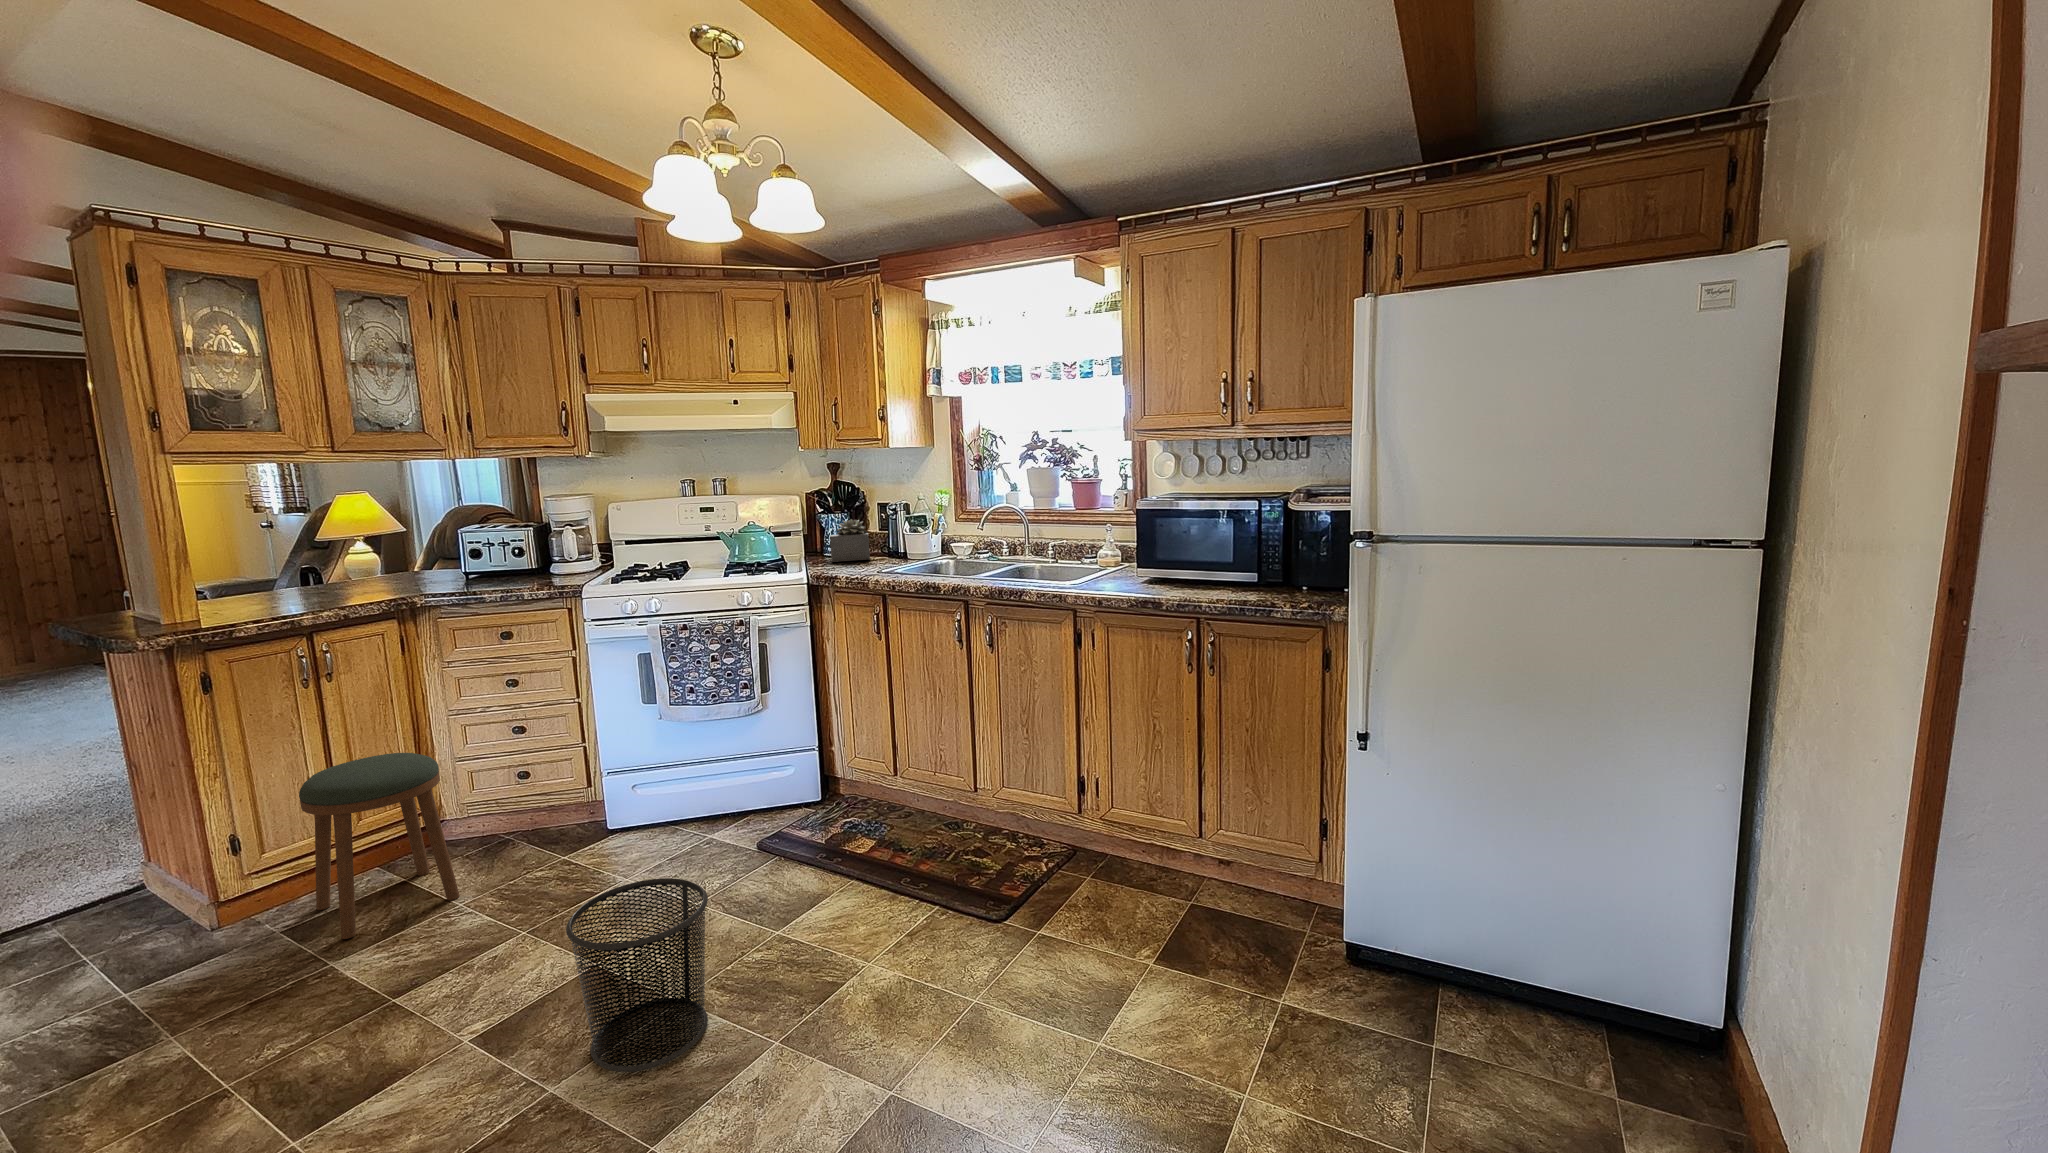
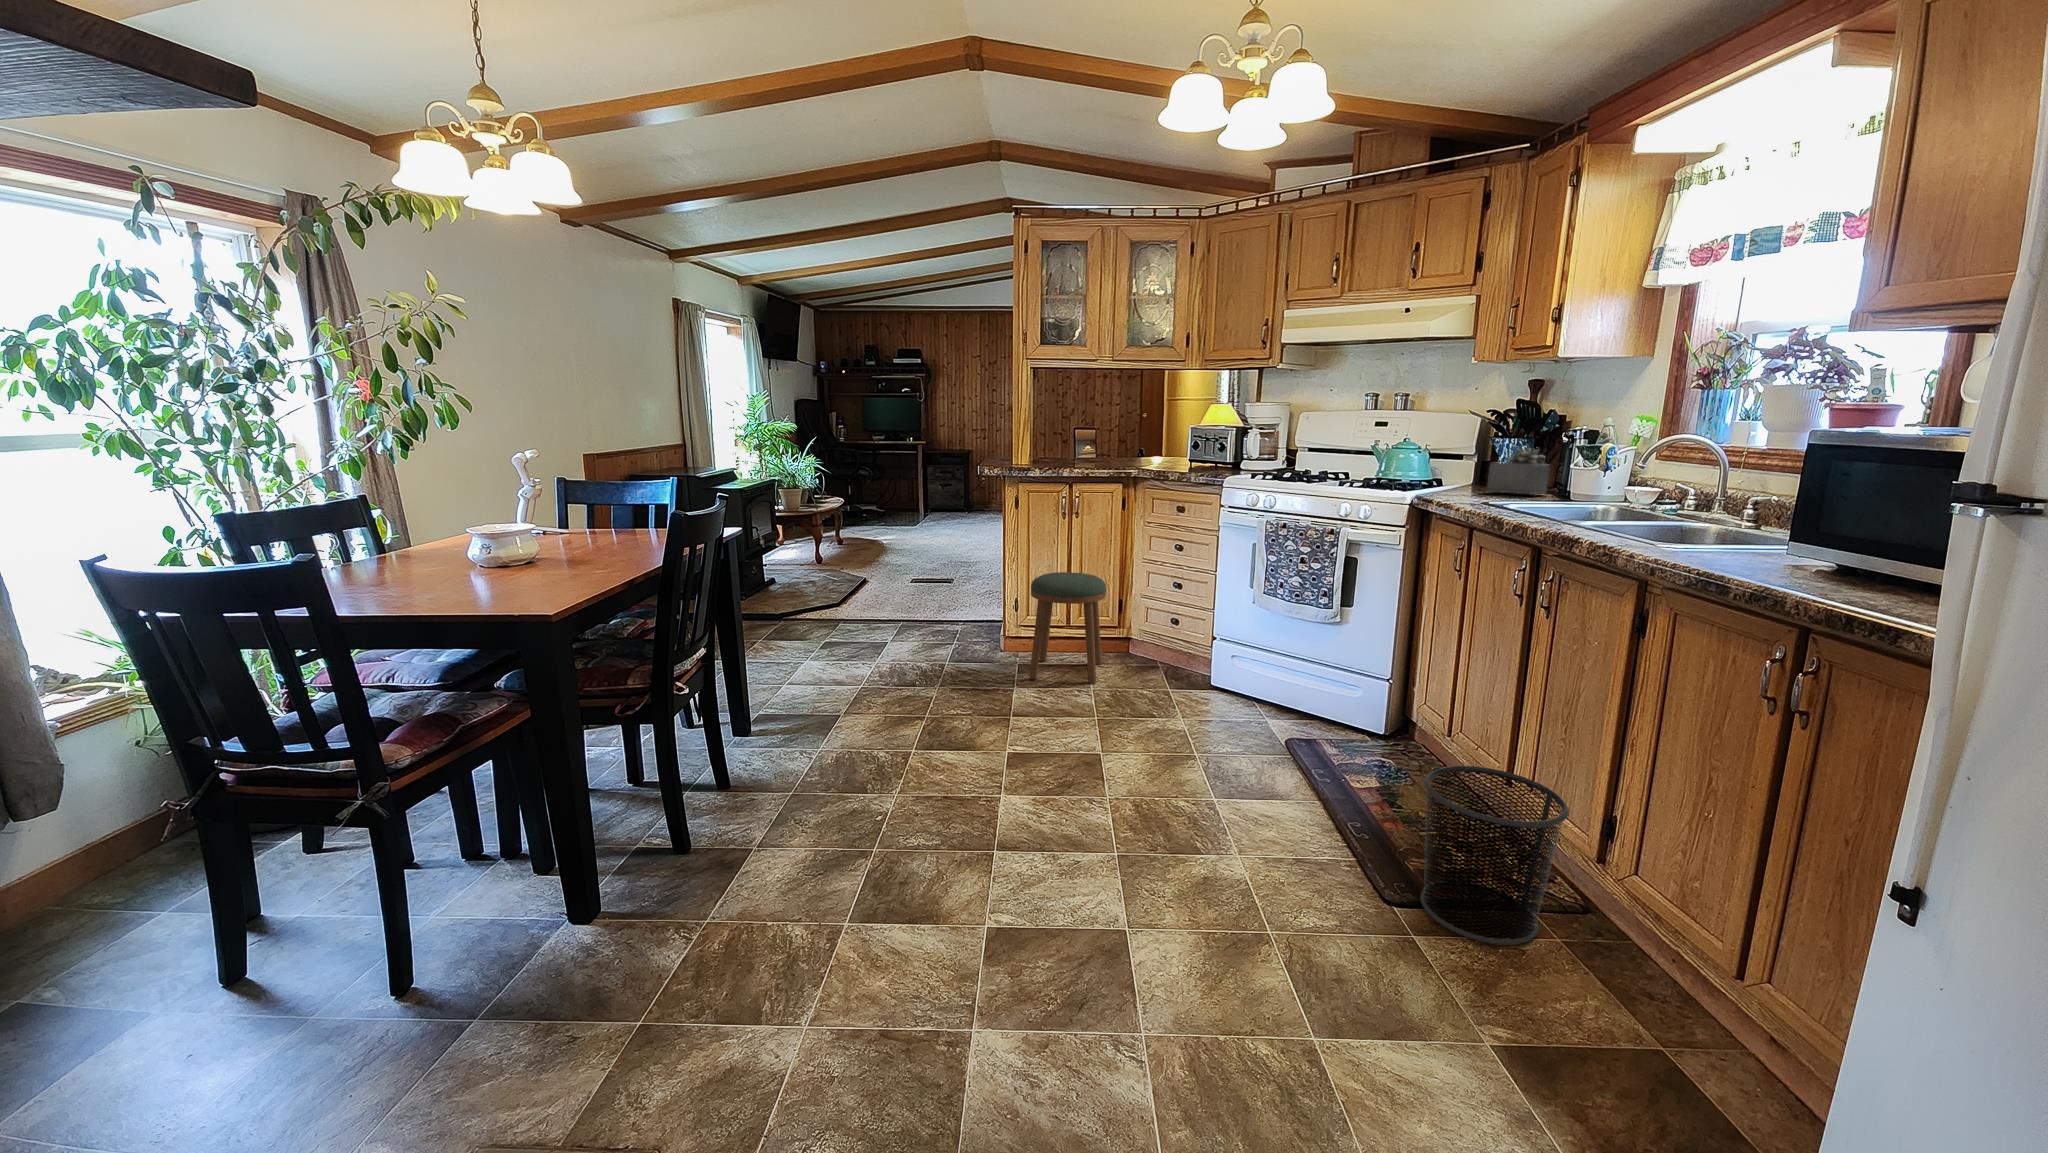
waste bin: present [566,878,708,1072] -> present [1420,766,1569,945]

